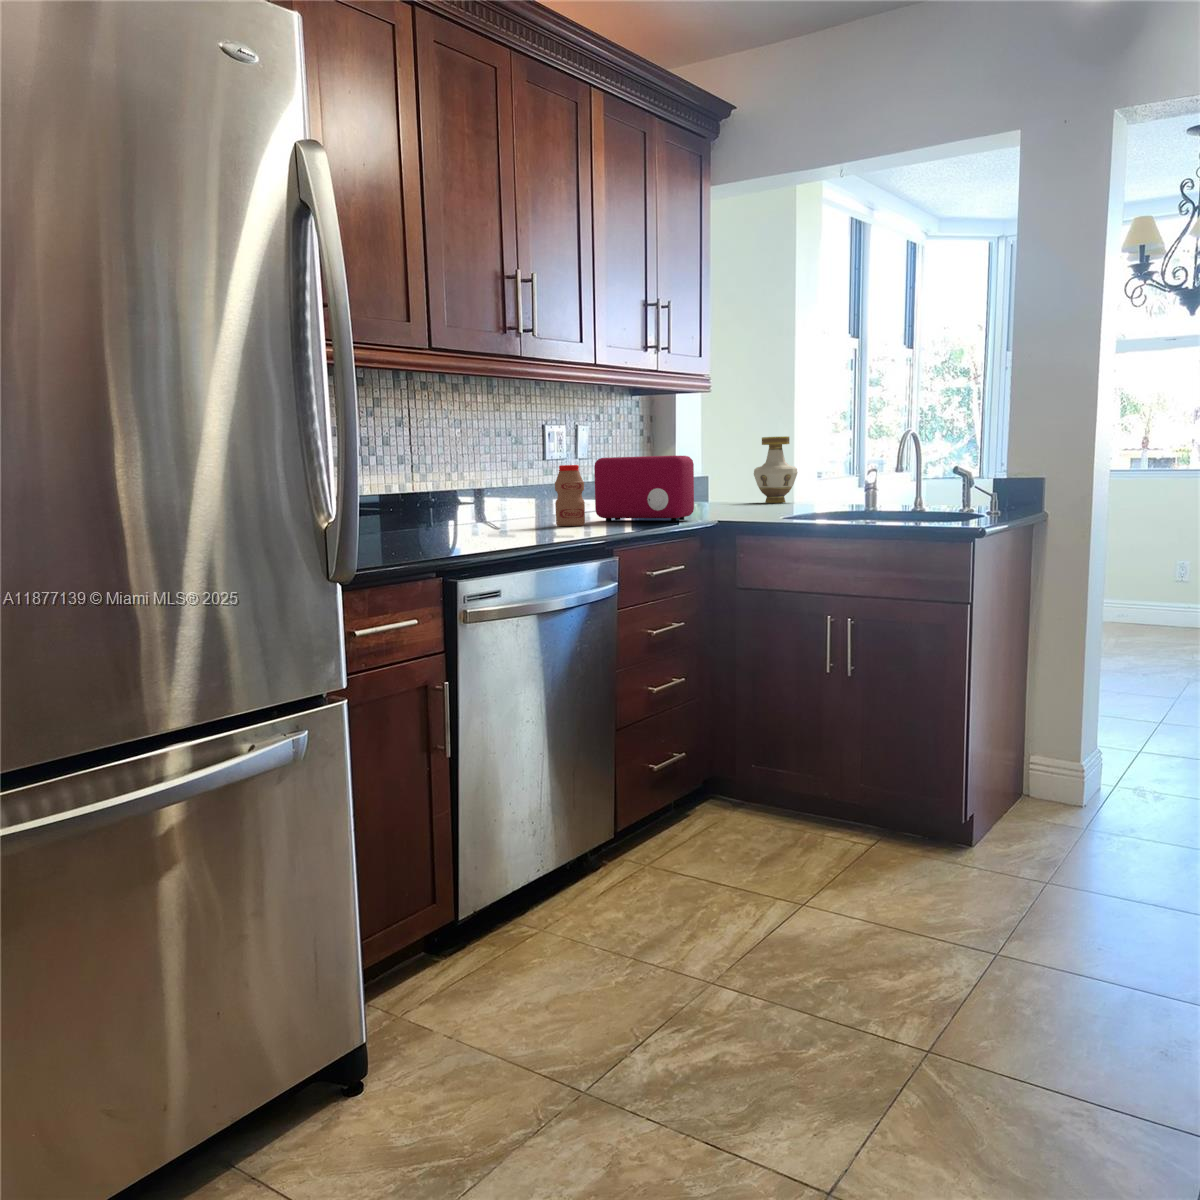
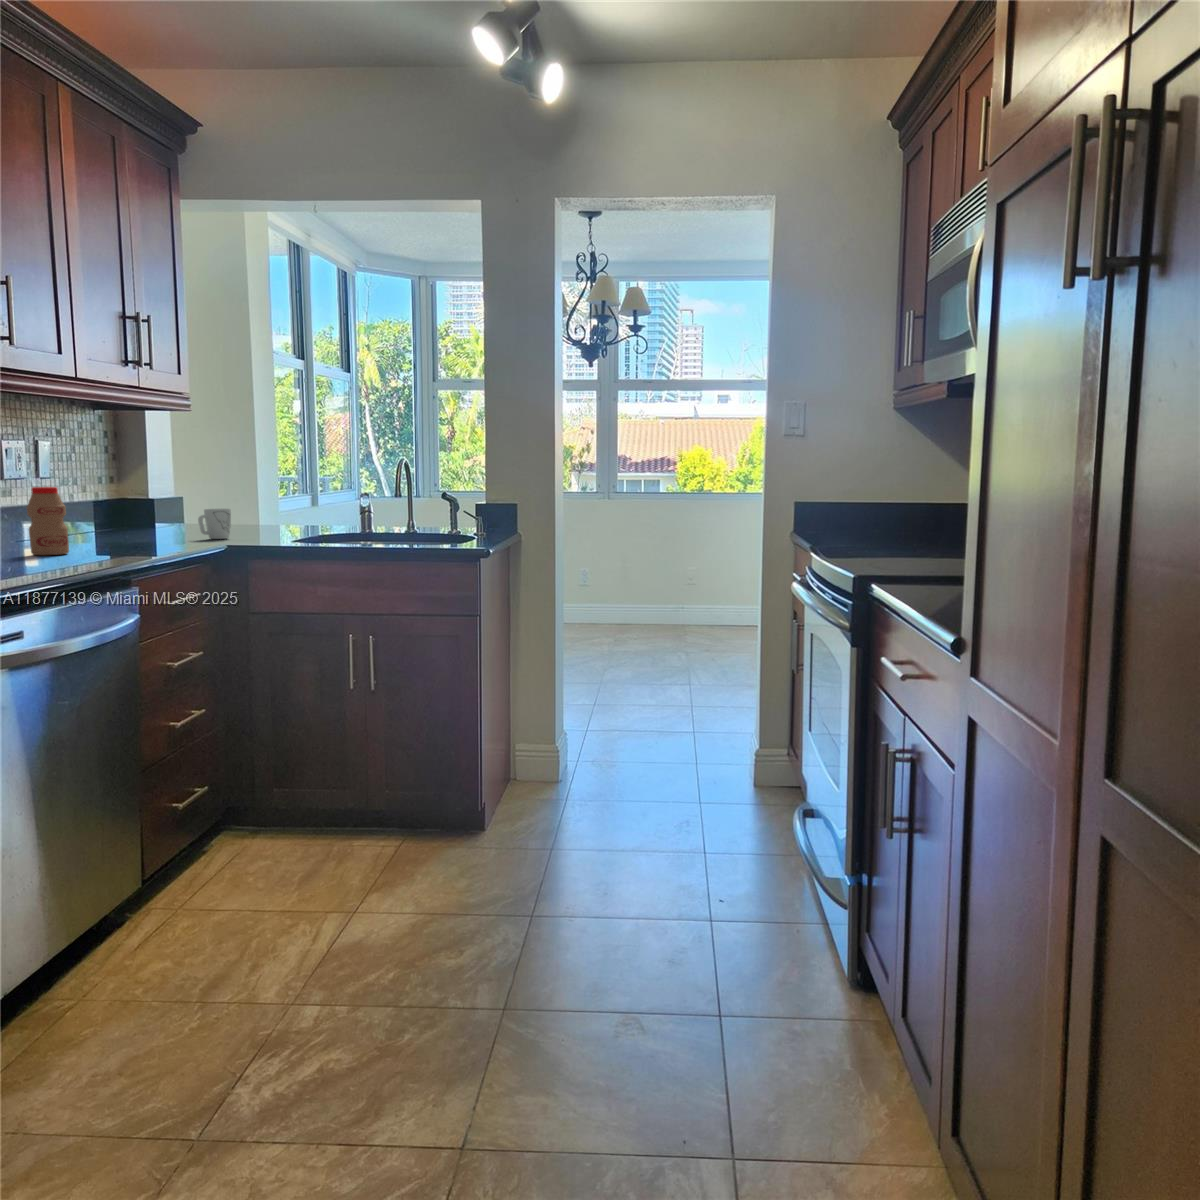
vase: present [754,436,798,503] -> none [224,457,270,522]
toaster: present [594,456,694,521] -> none [70,479,193,548]
mug: none [705,486,737,516] -> present [198,509,231,539]

